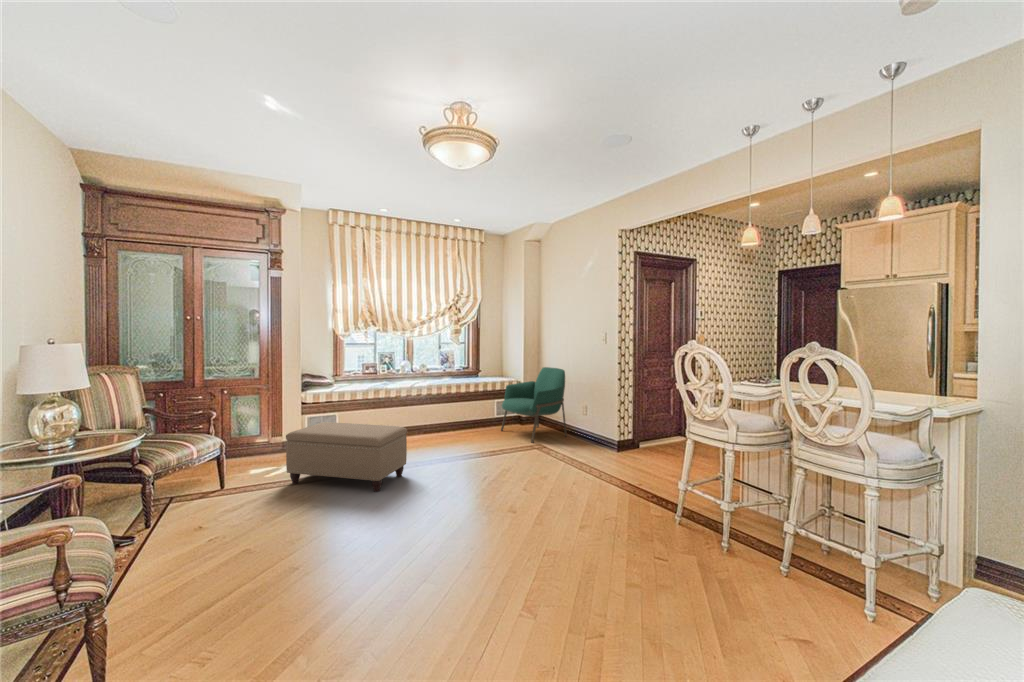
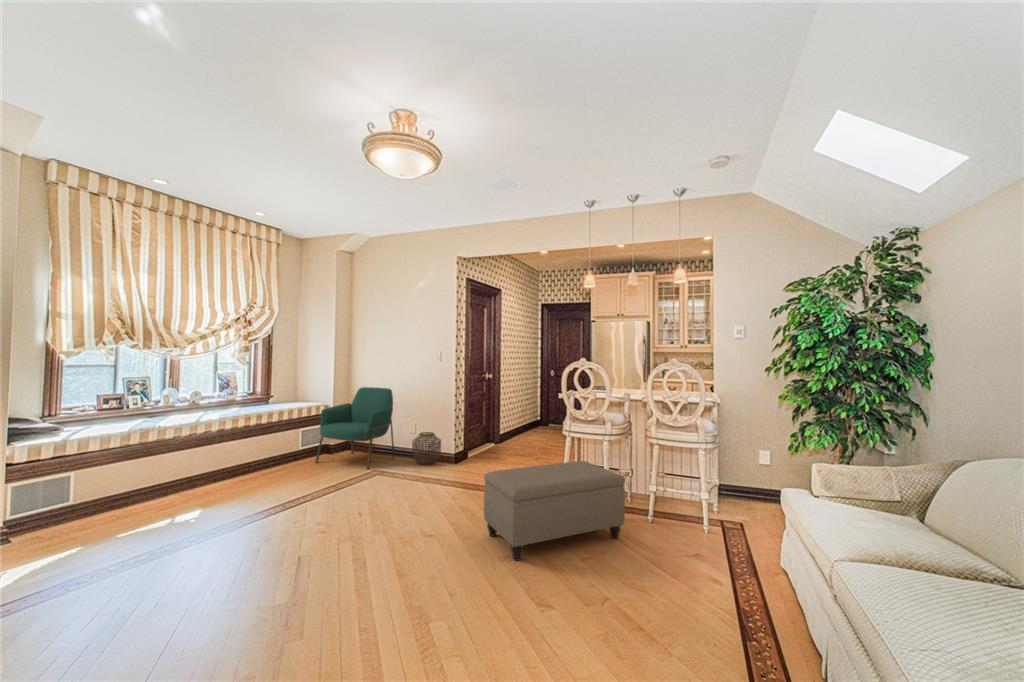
woven basket: none [574,415,603,448] -> present [412,432,441,465]
ottoman: present [286,422,407,492] -> present [484,461,625,561]

